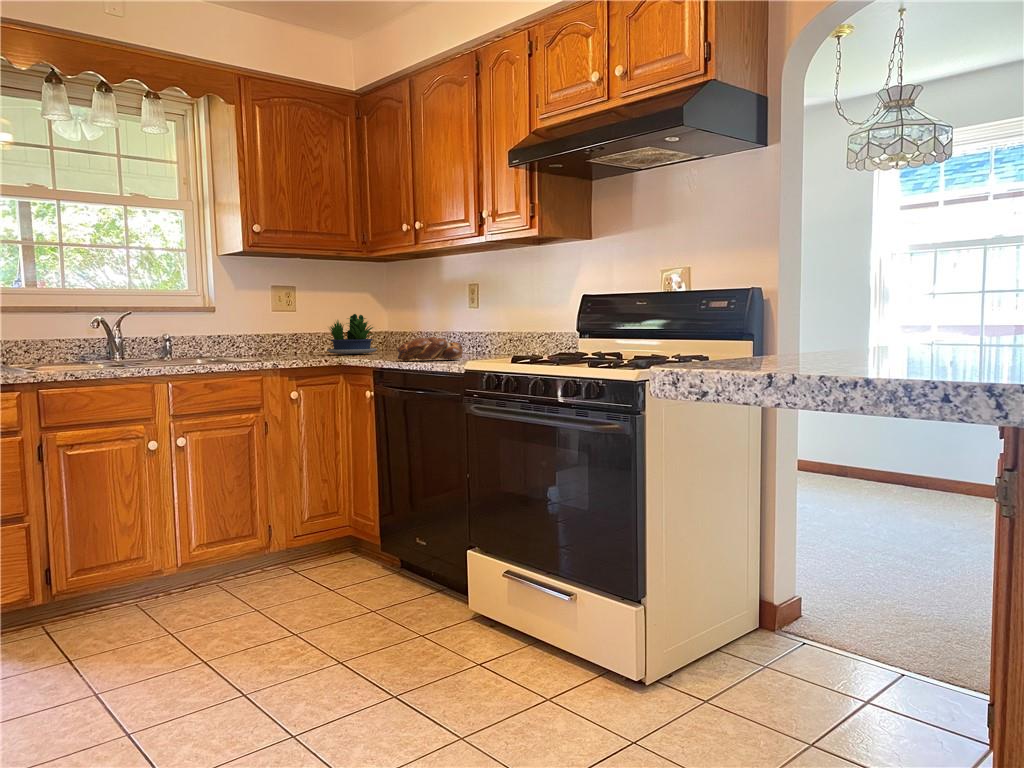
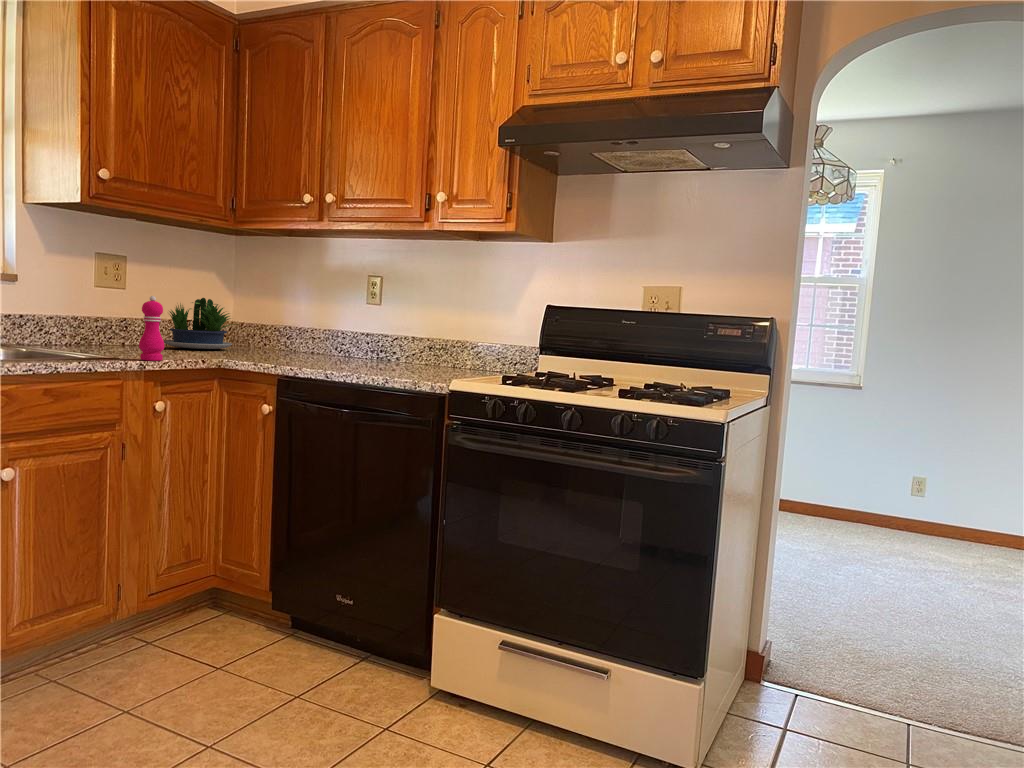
pepper mill: none [276,314,293,361] -> present [139,296,165,361]
bread loaf: present [397,337,463,361] -> none [333,342,417,371]

